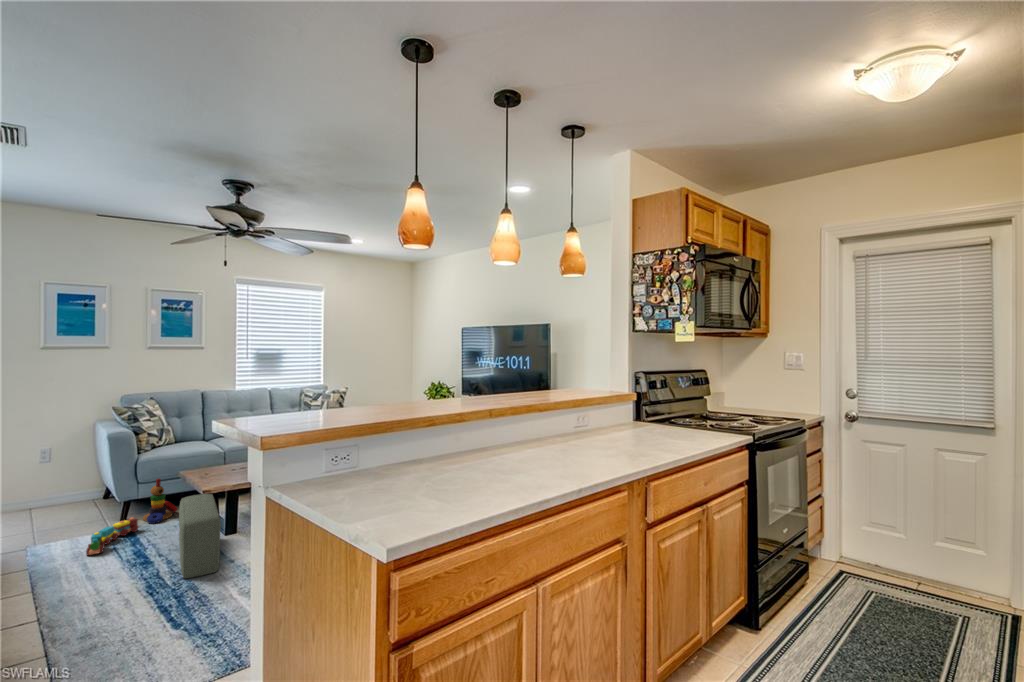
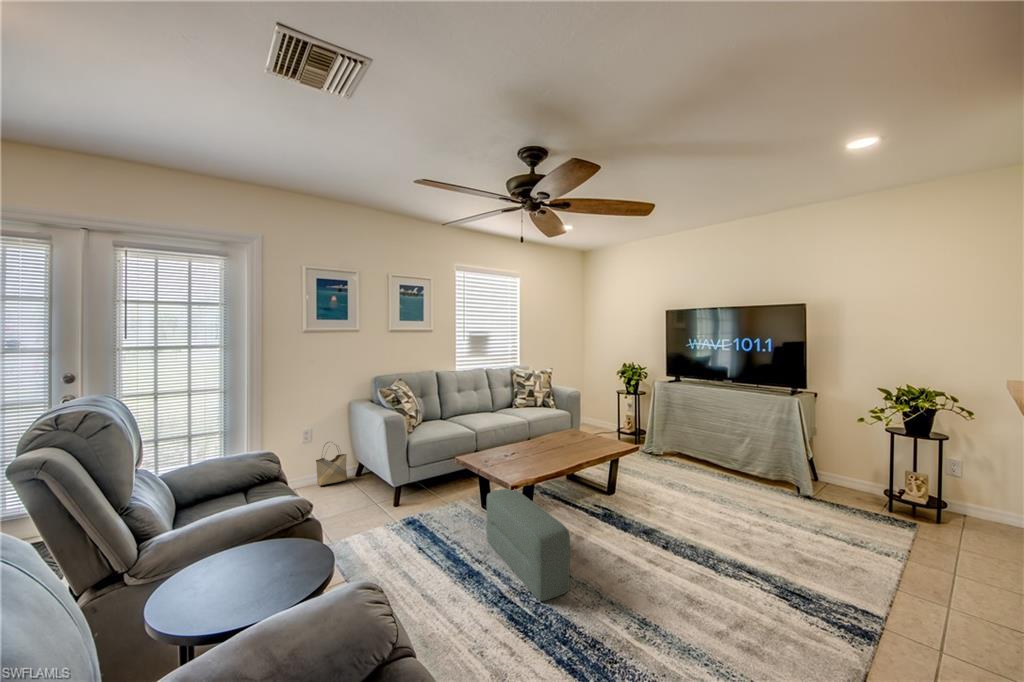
woven basket: none [45,462,86,507] -> present [316,442,347,486]
stacking toy: present [143,479,177,524] -> none [418,463,446,511]
toy train: present [86,518,139,555] -> none [398,507,427,556]

